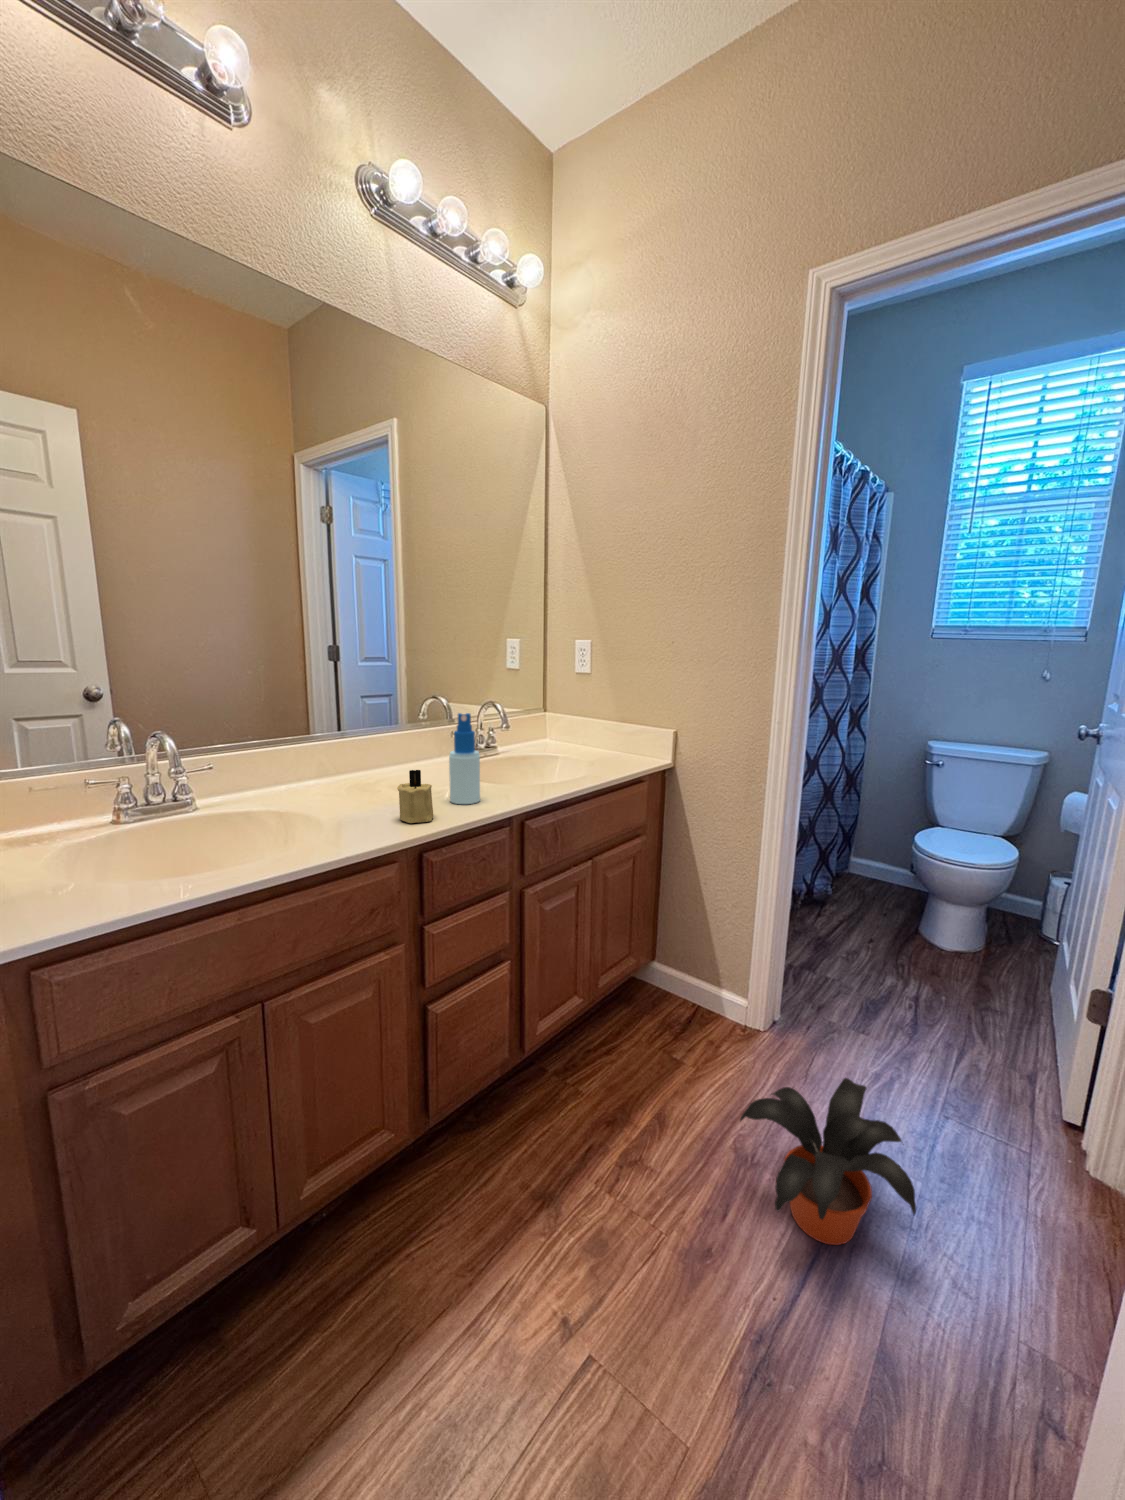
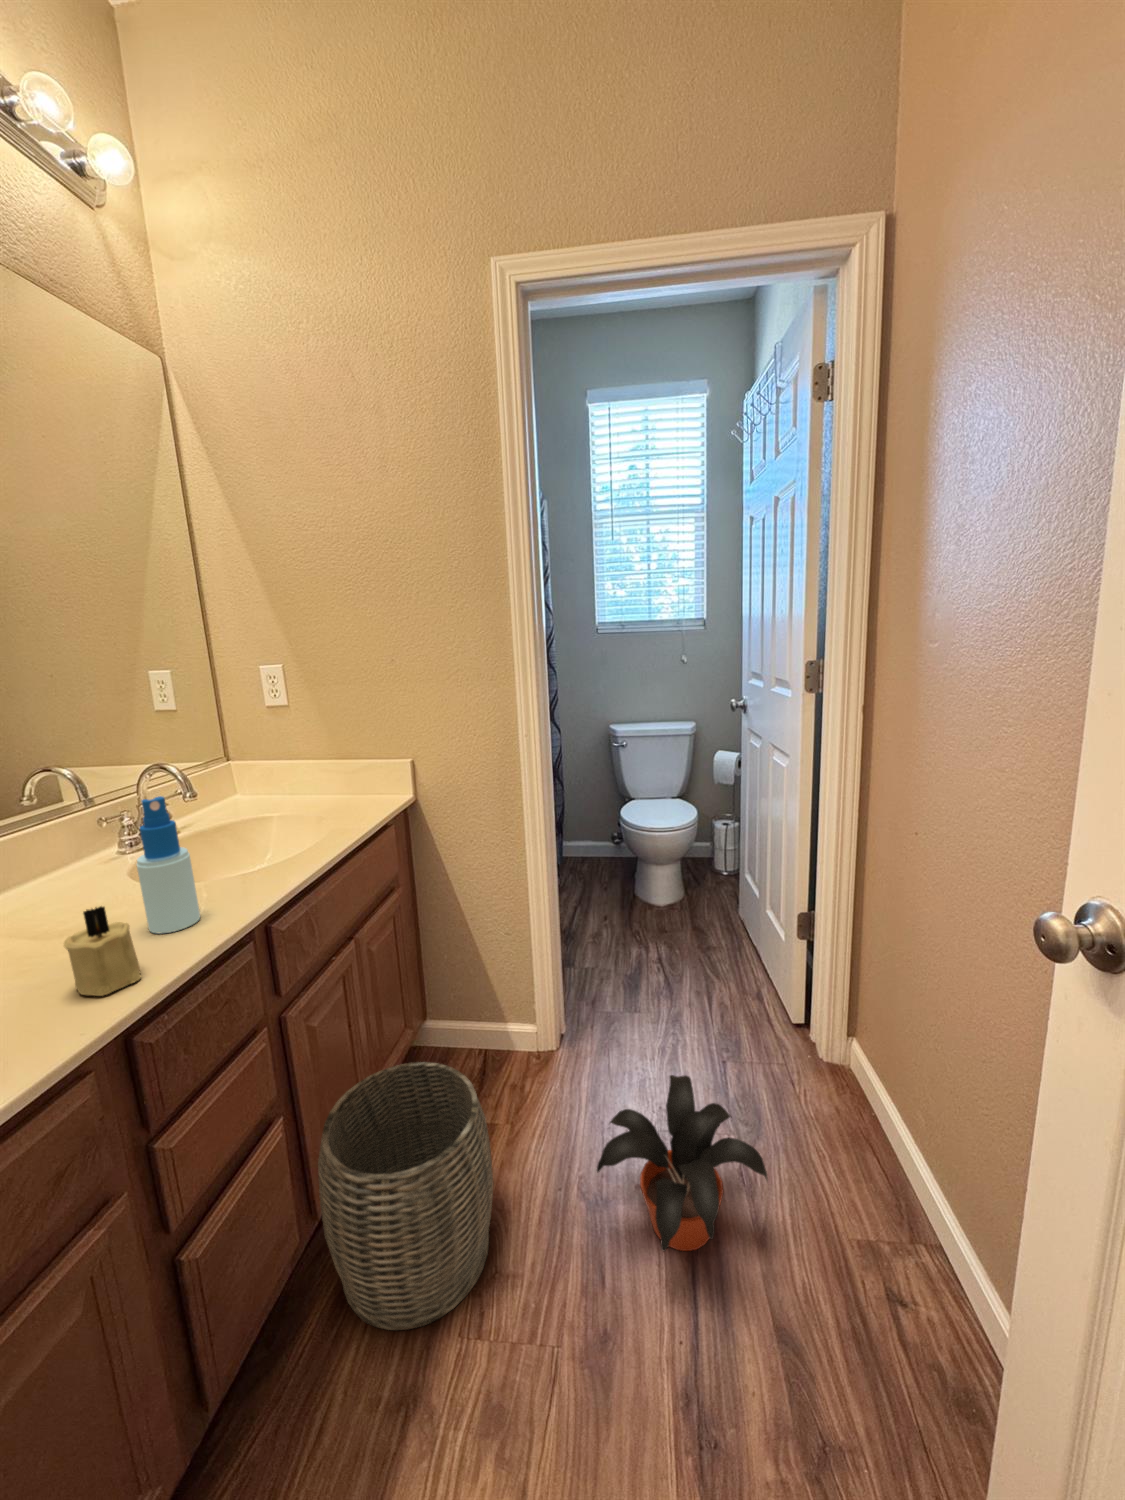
woven basket: none [523,967,658,1165] -> present [318,1062,493,1330]

